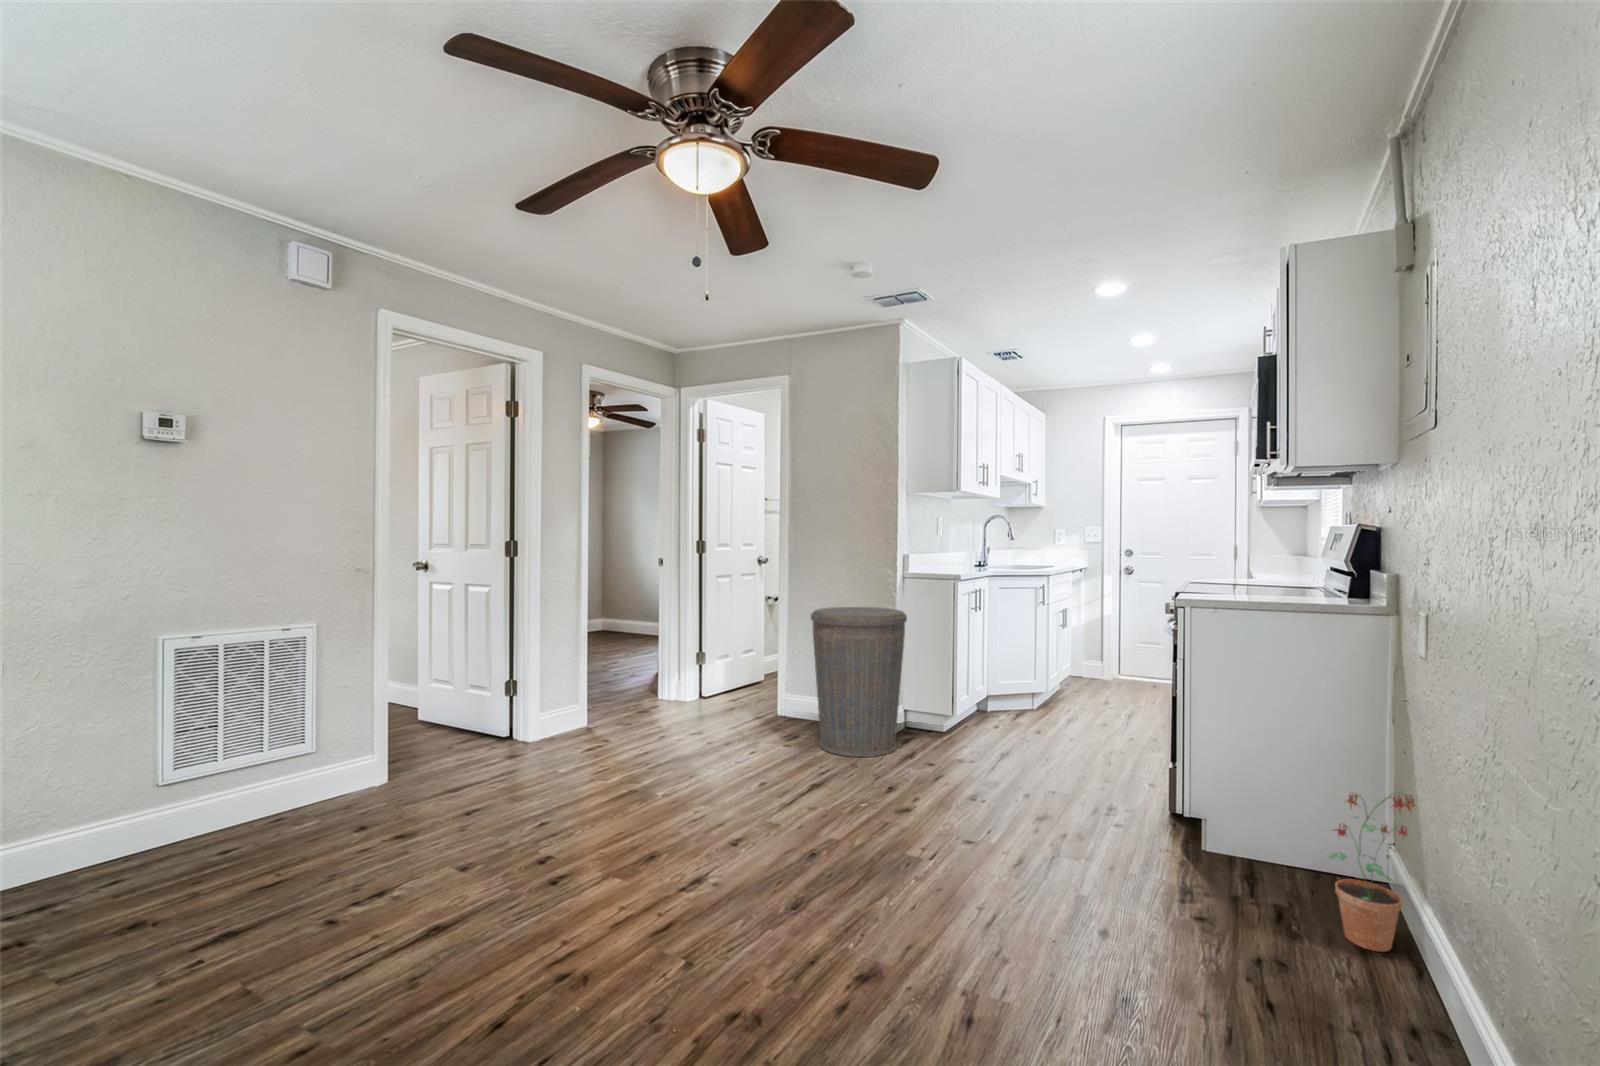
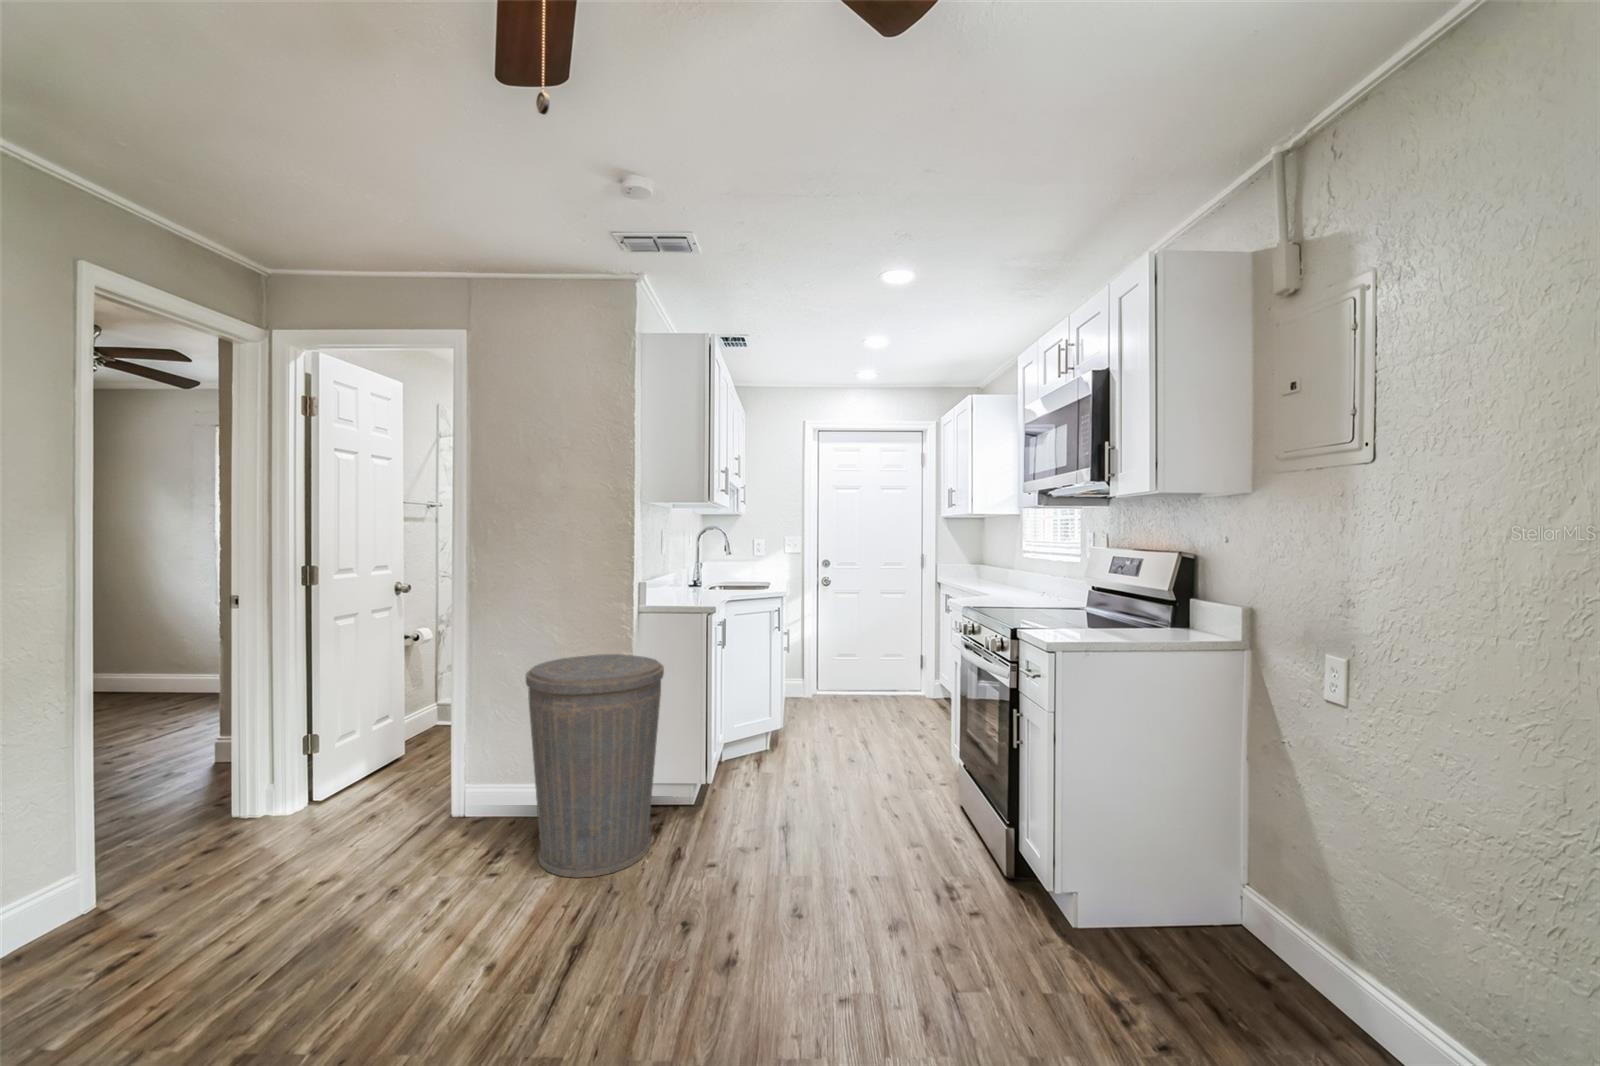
potted plant: present [1329,793,1416,952] -> none [1248,851,1339,1033]

